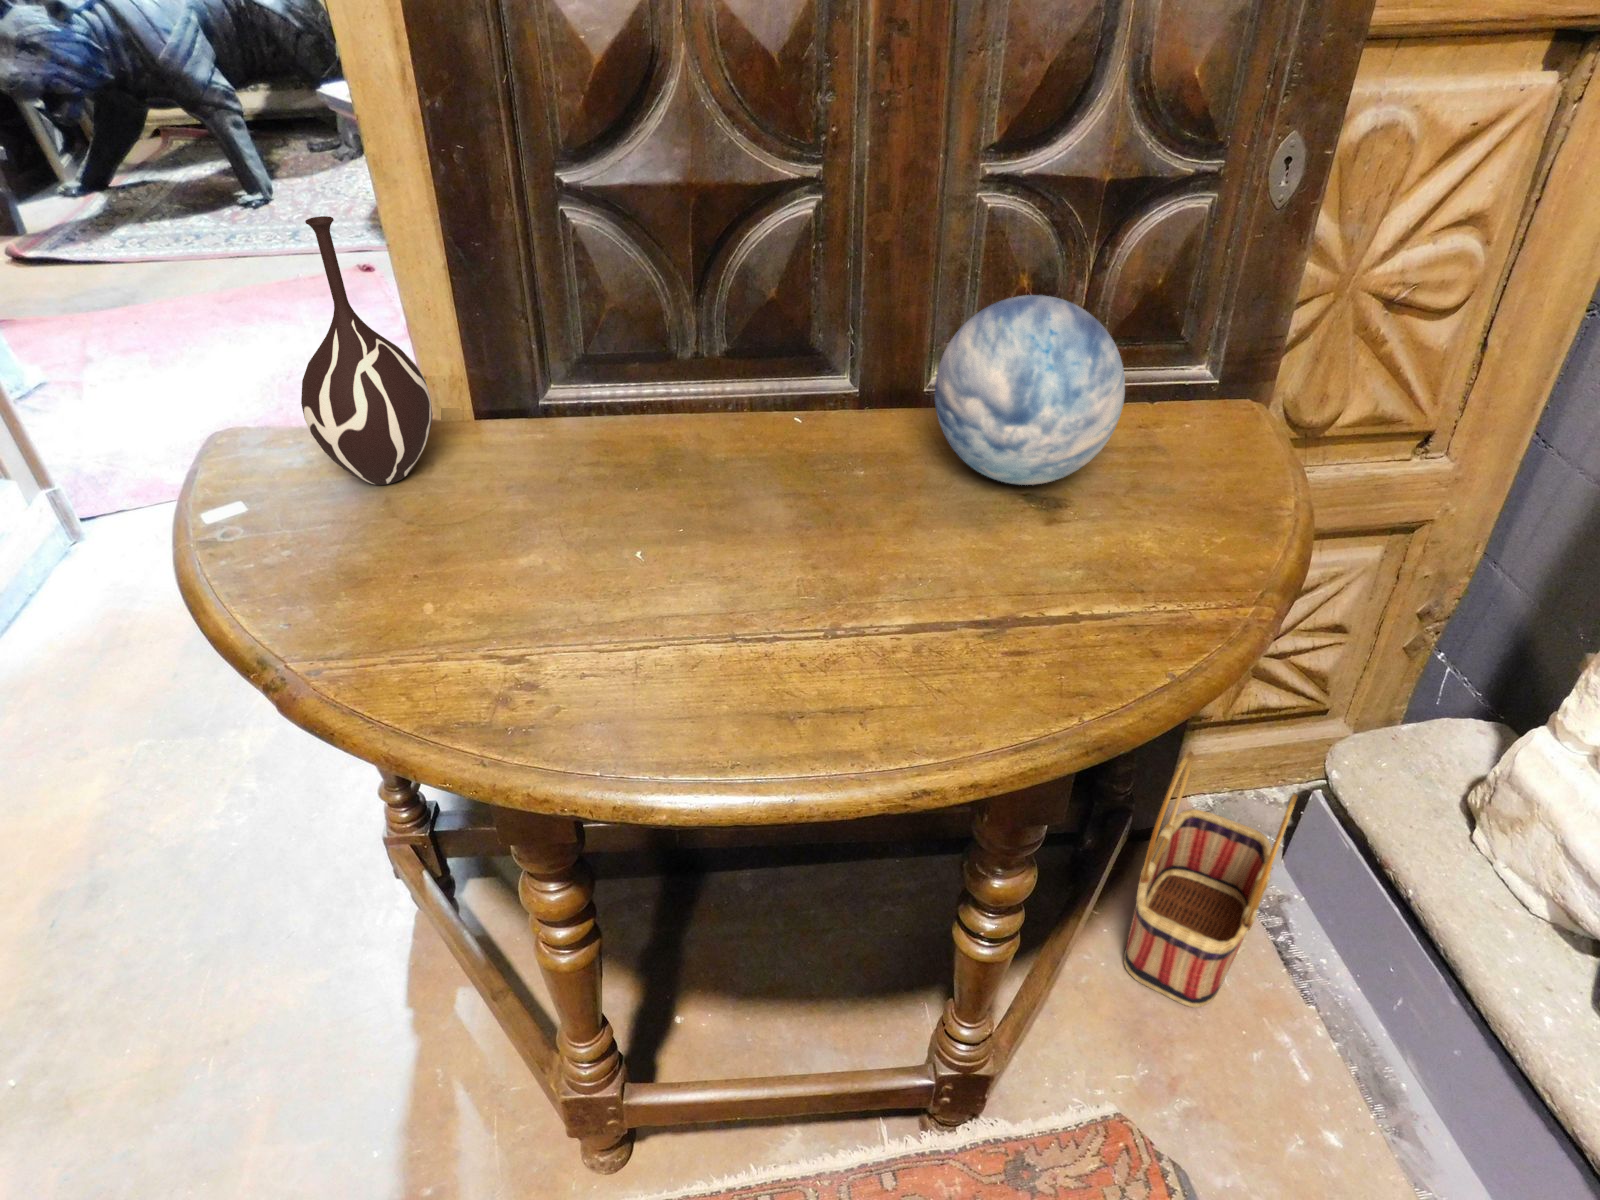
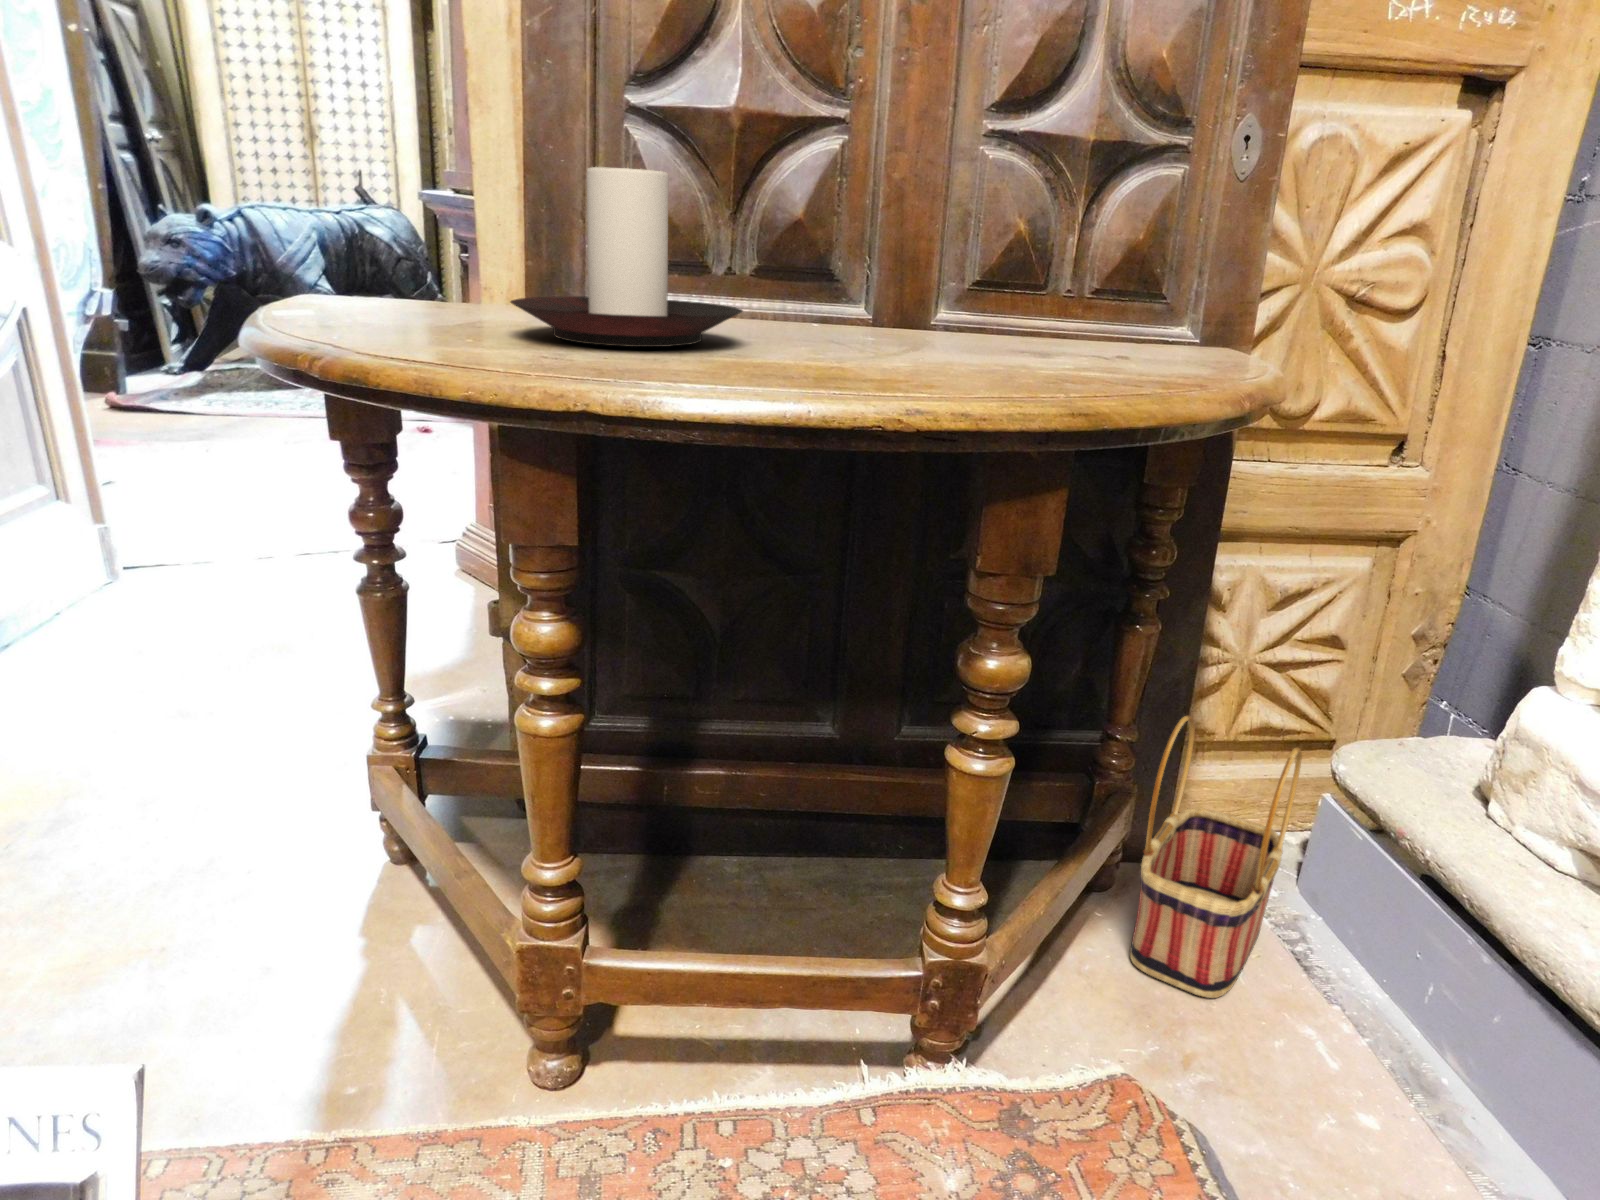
vase: present [301,216,432,485] -> none [377,61,490,316]
decorative orb: present [935,295,1125,485] -> none [940,174,1109,348]
candle holder: none [464,370,720,592] -> present [510,158,742,347]

